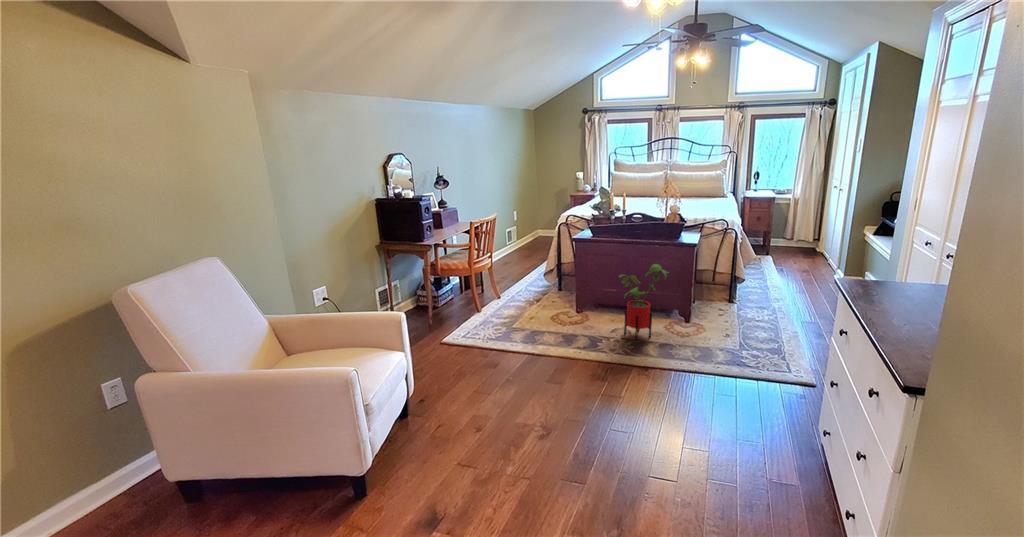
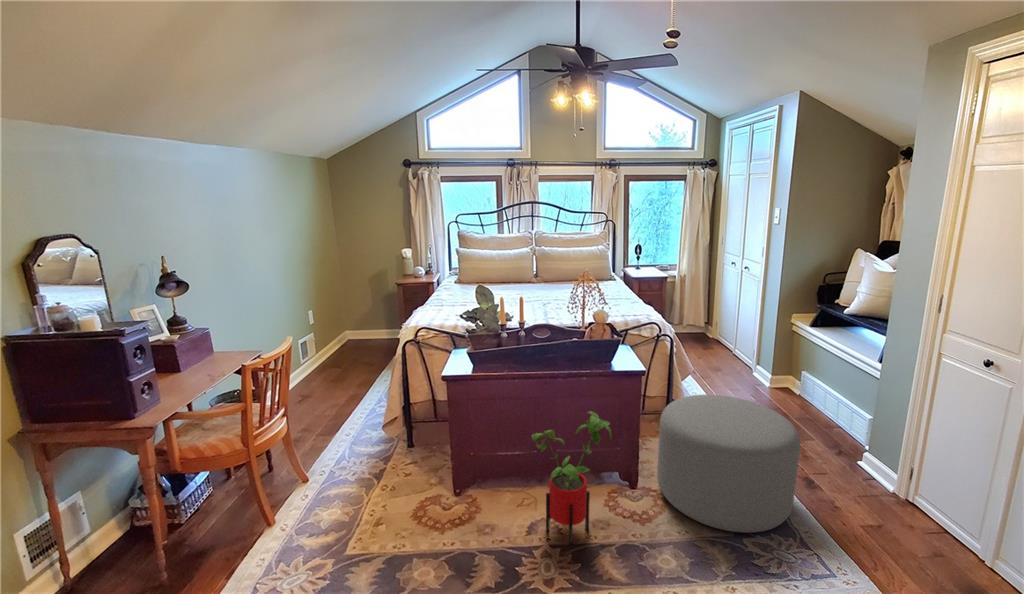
ottoman: none [709,270,812,352] -> present [657,395,801,533]

